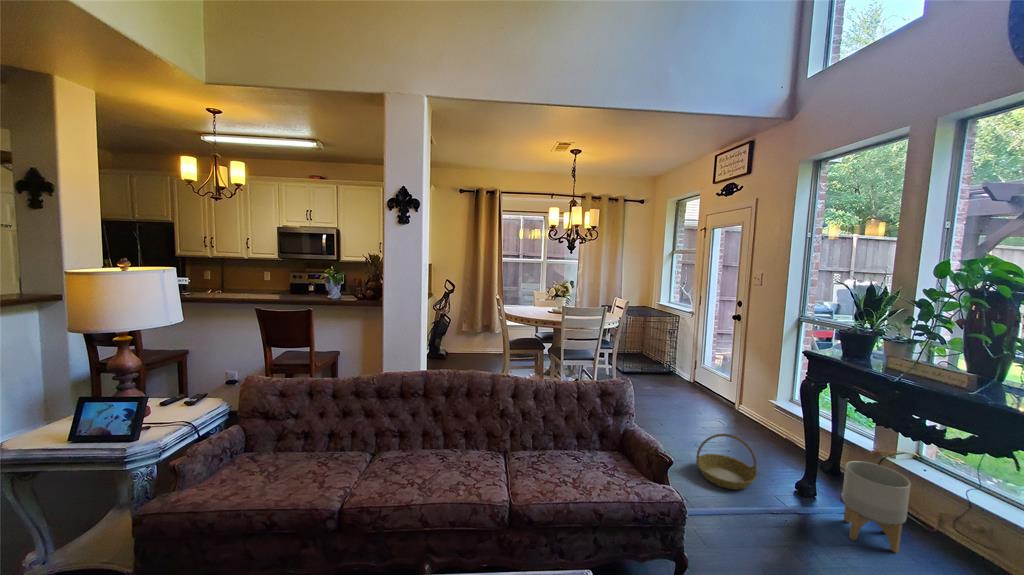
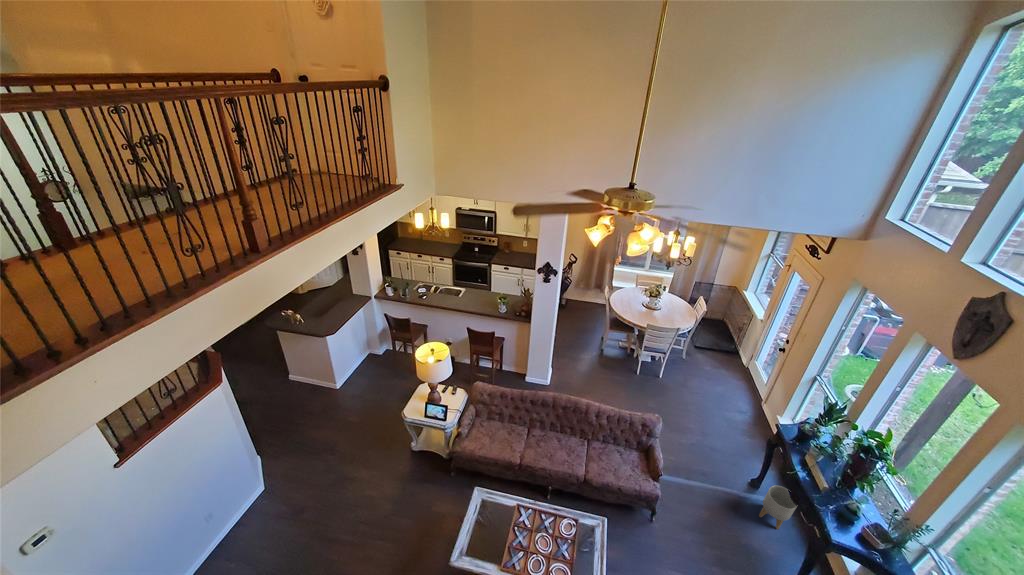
basket: present [696,434,757,490] -> none [700,443,734,473]

